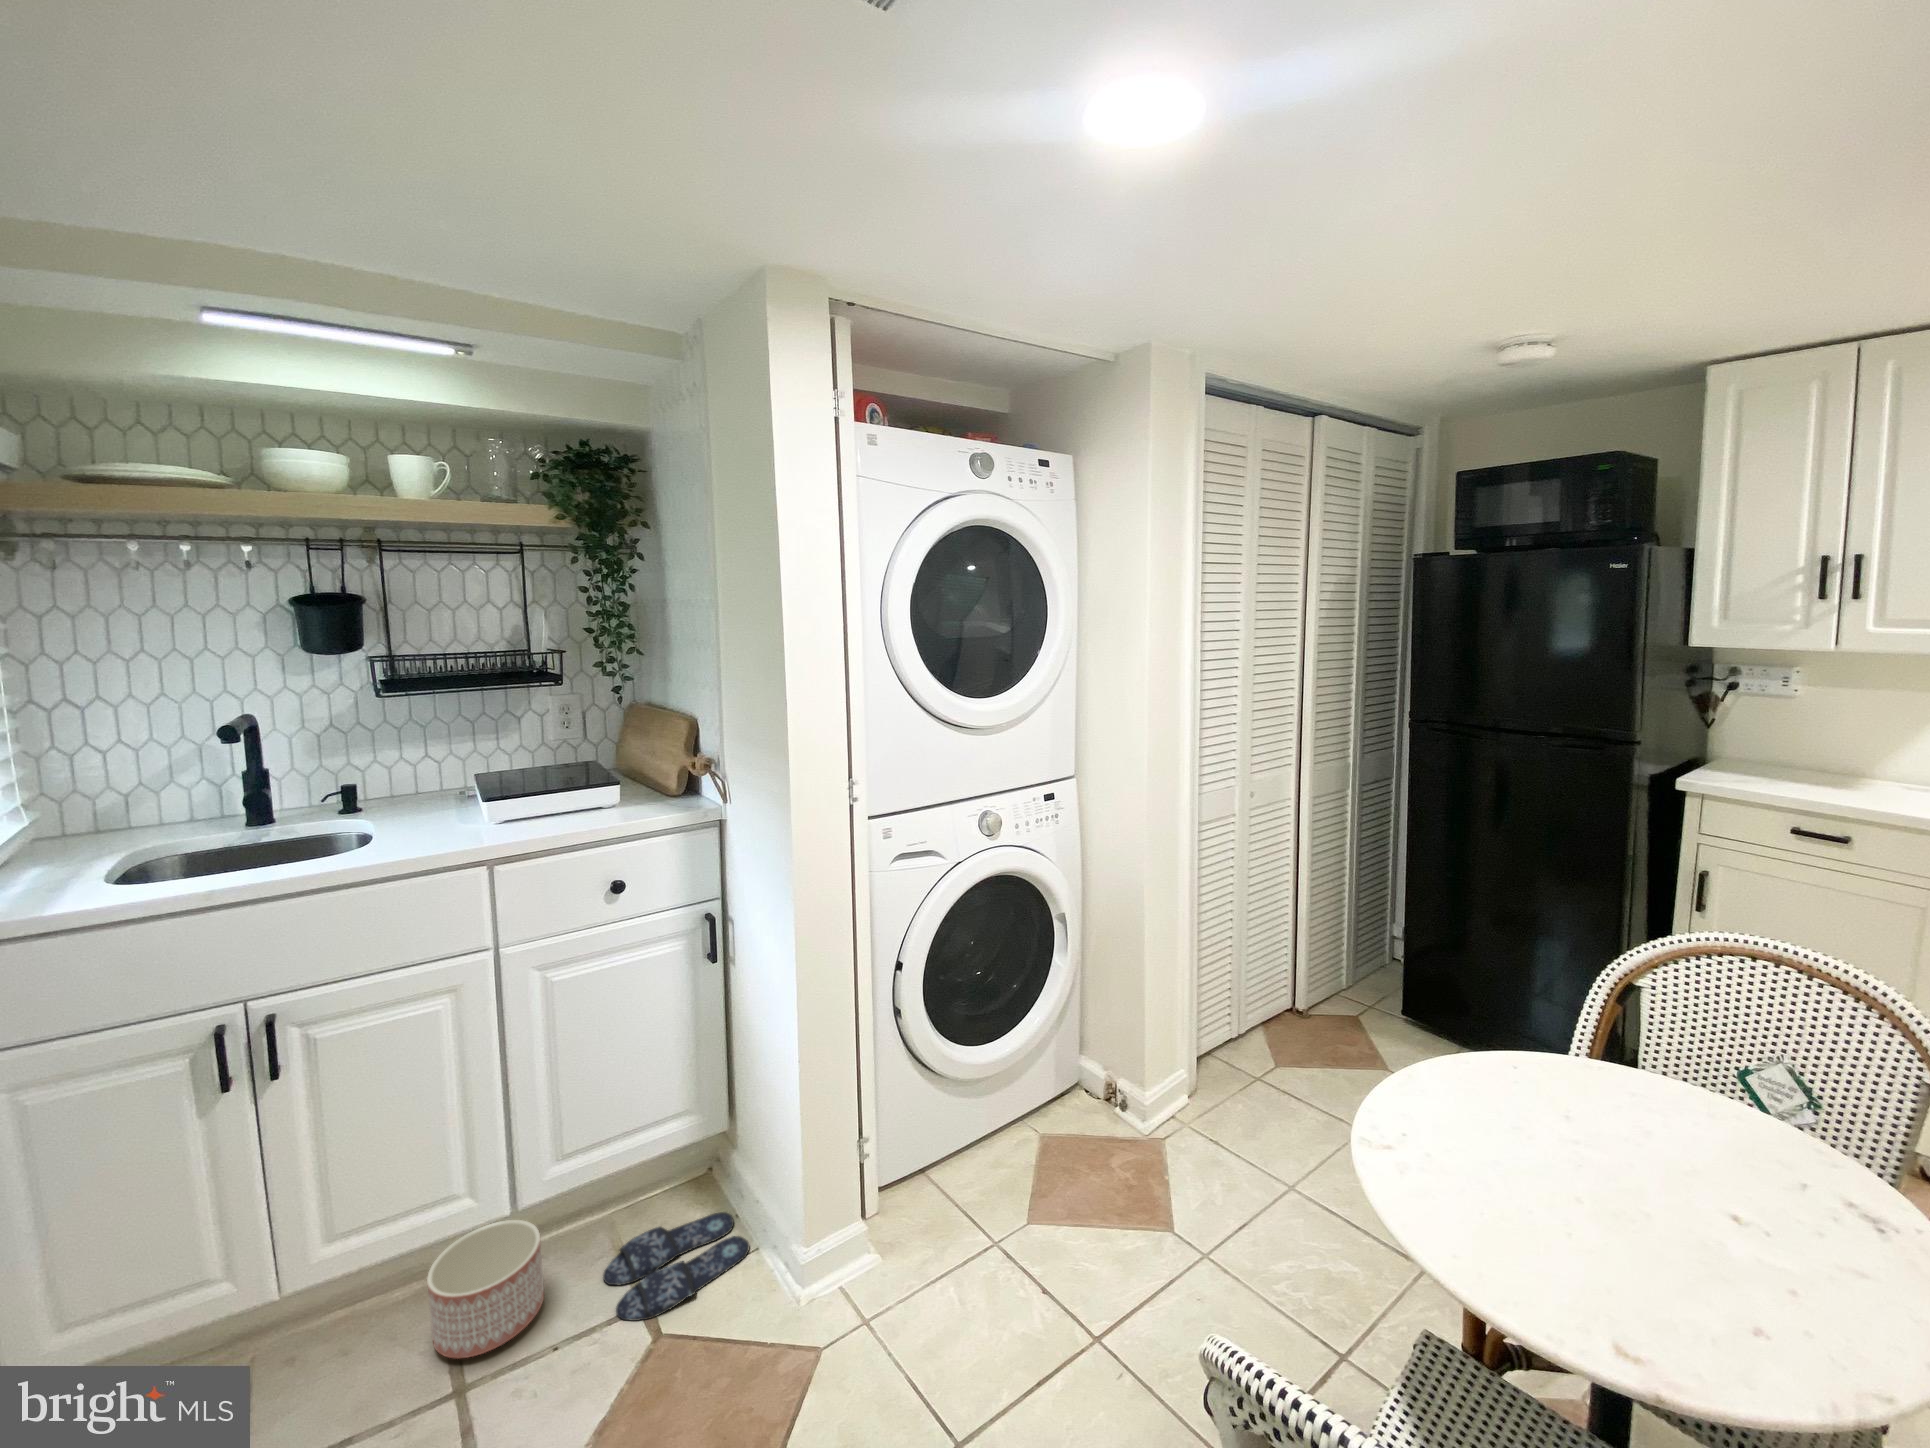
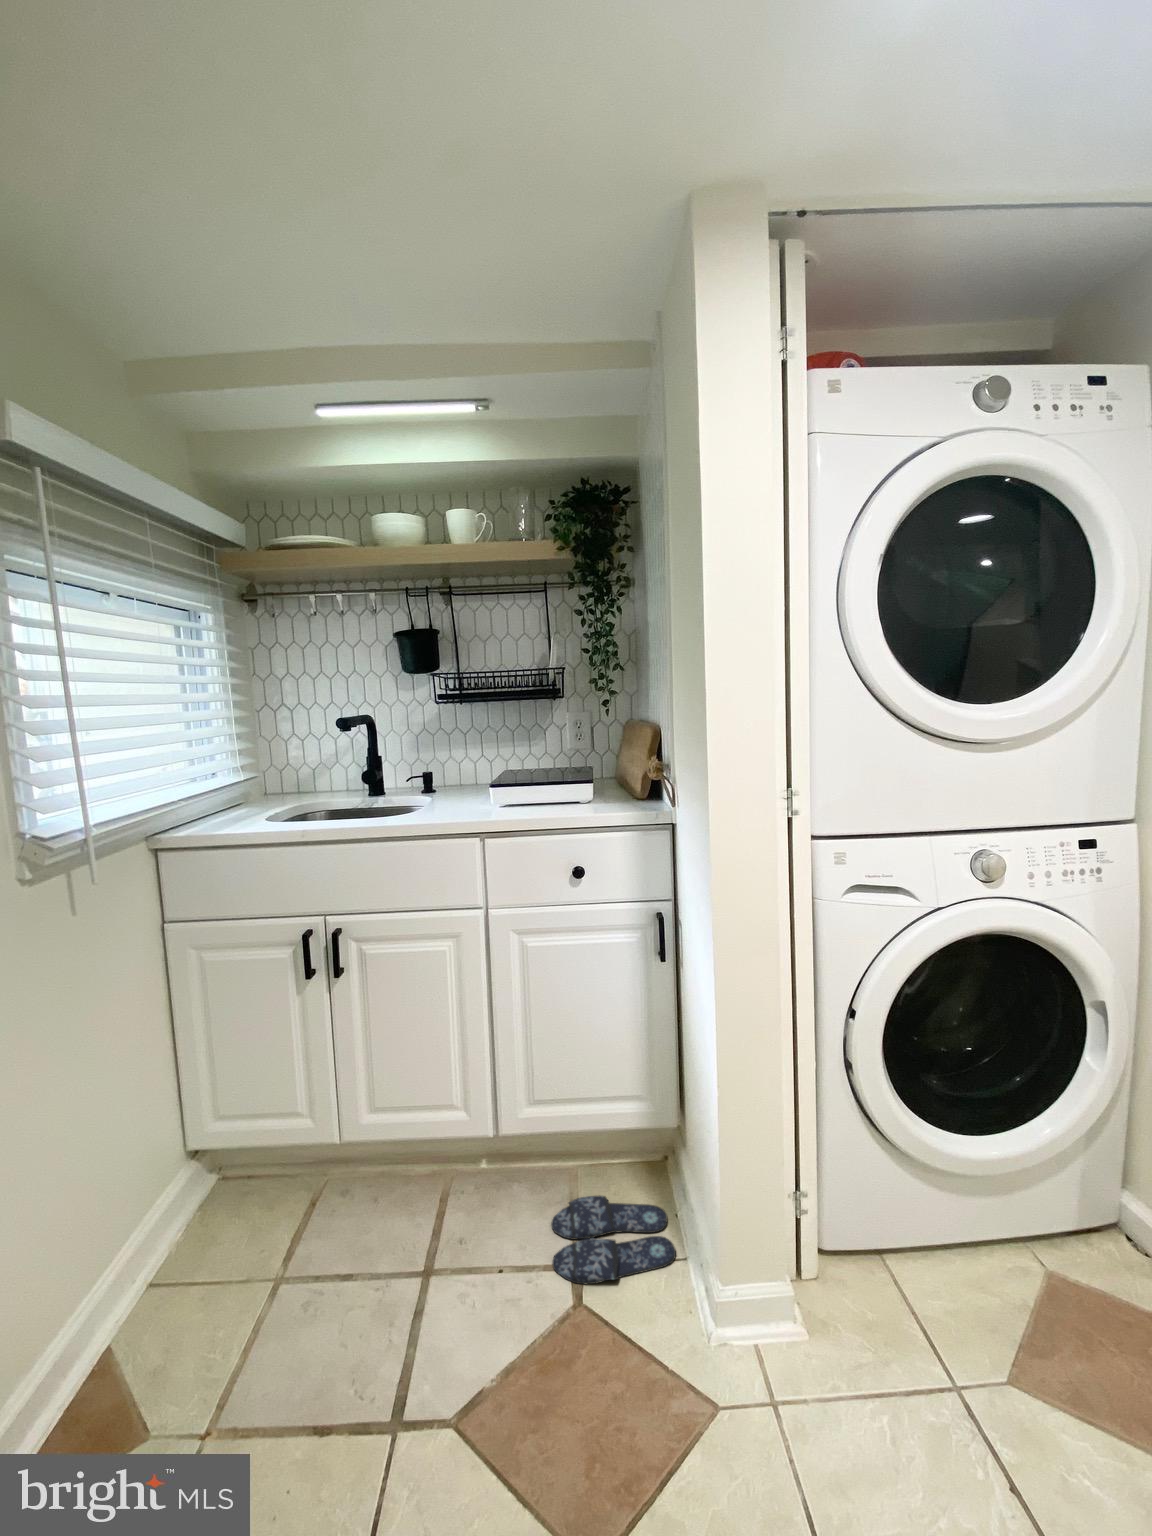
planter: present [427,1220,544,1358] -> none [424,1138,507,1246]

